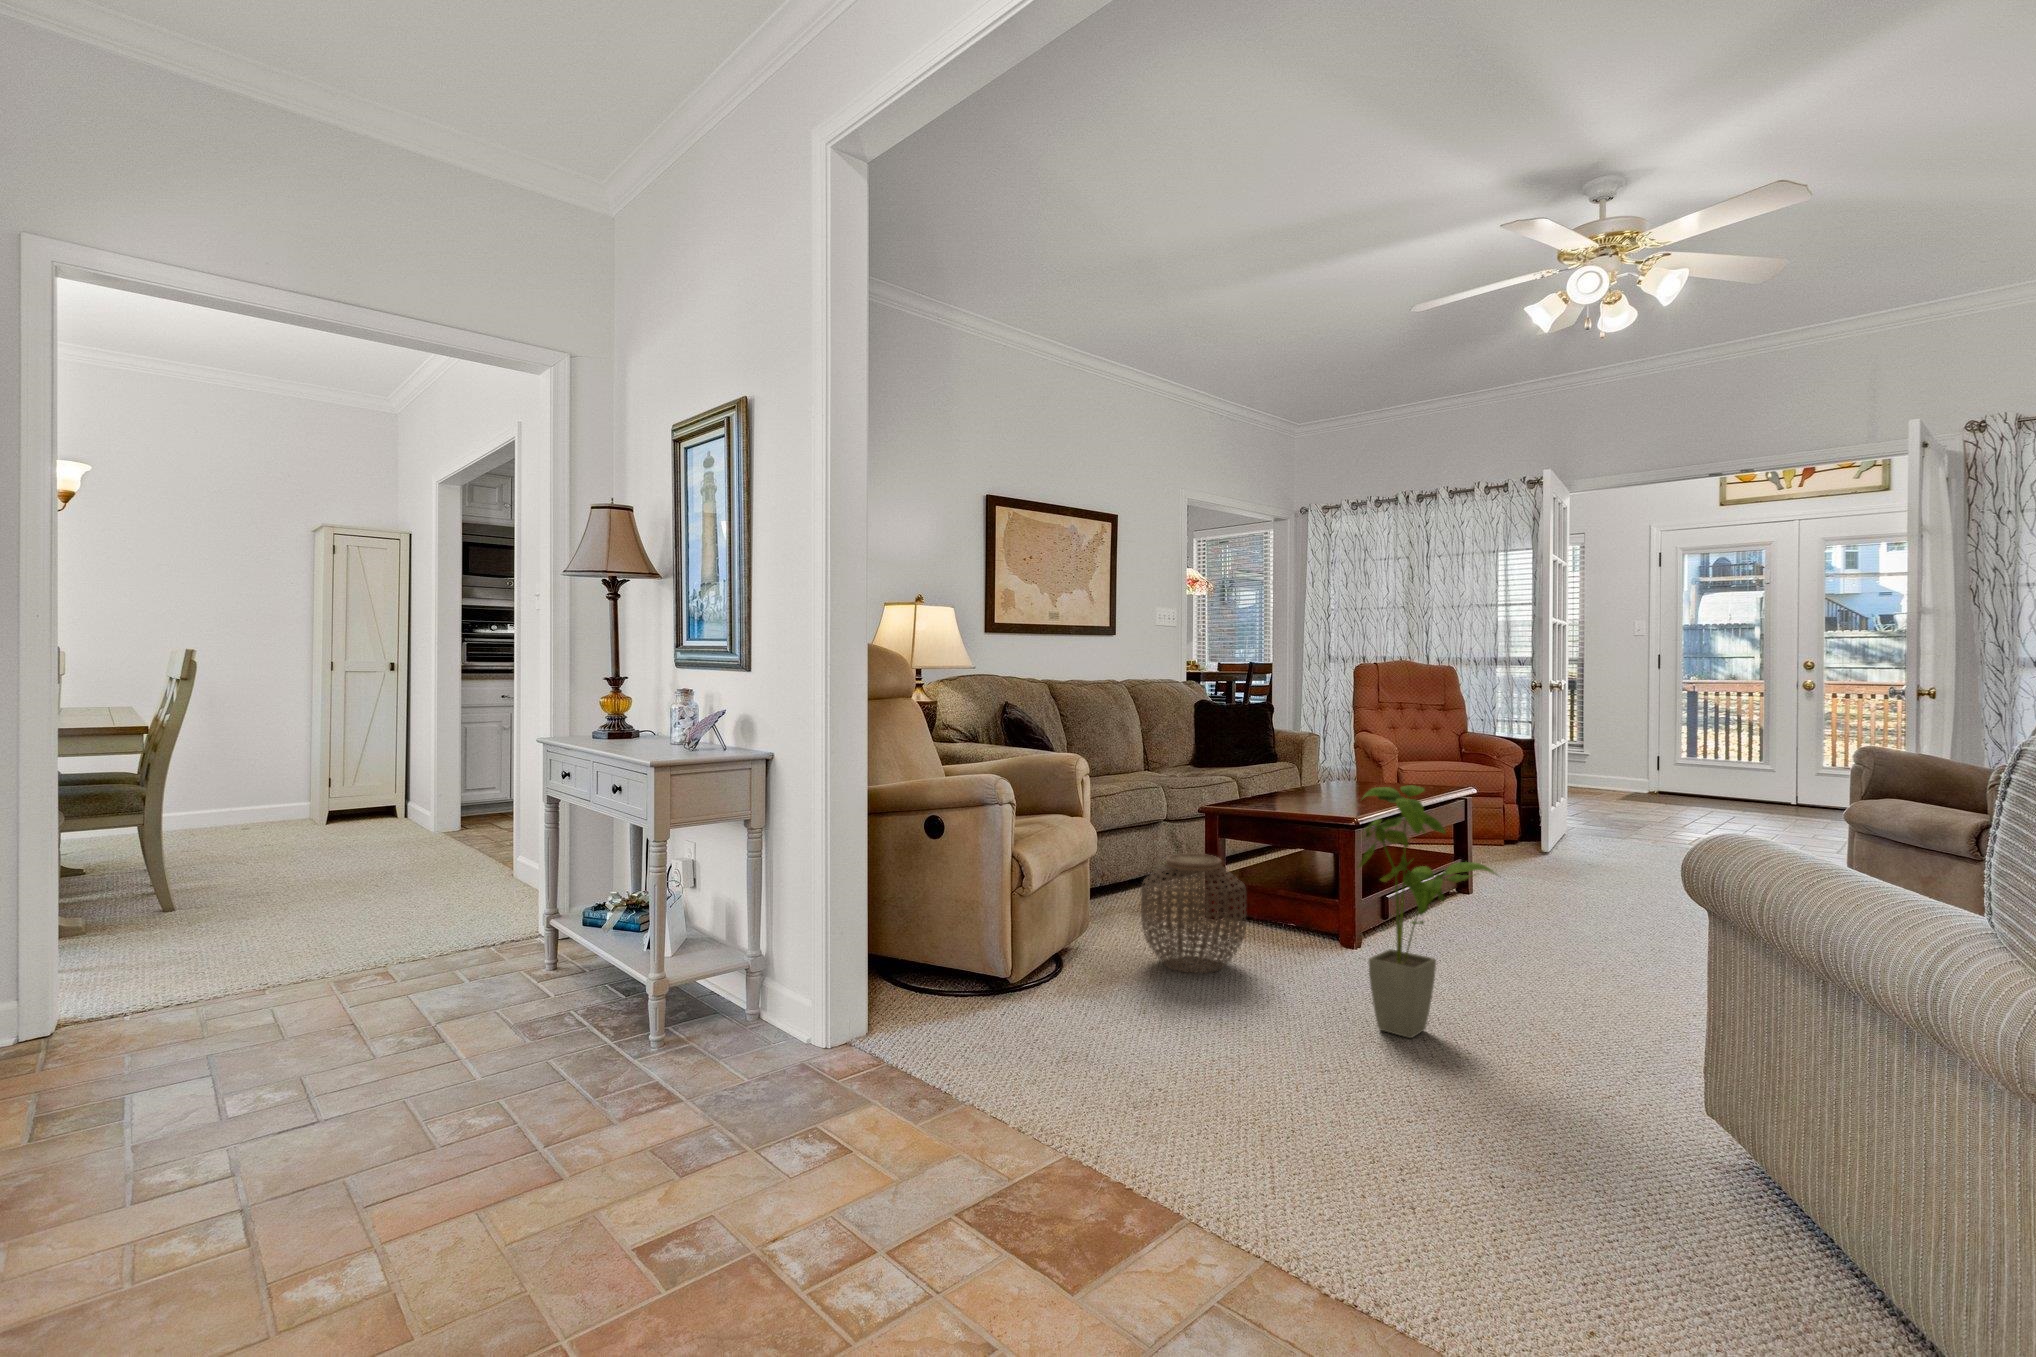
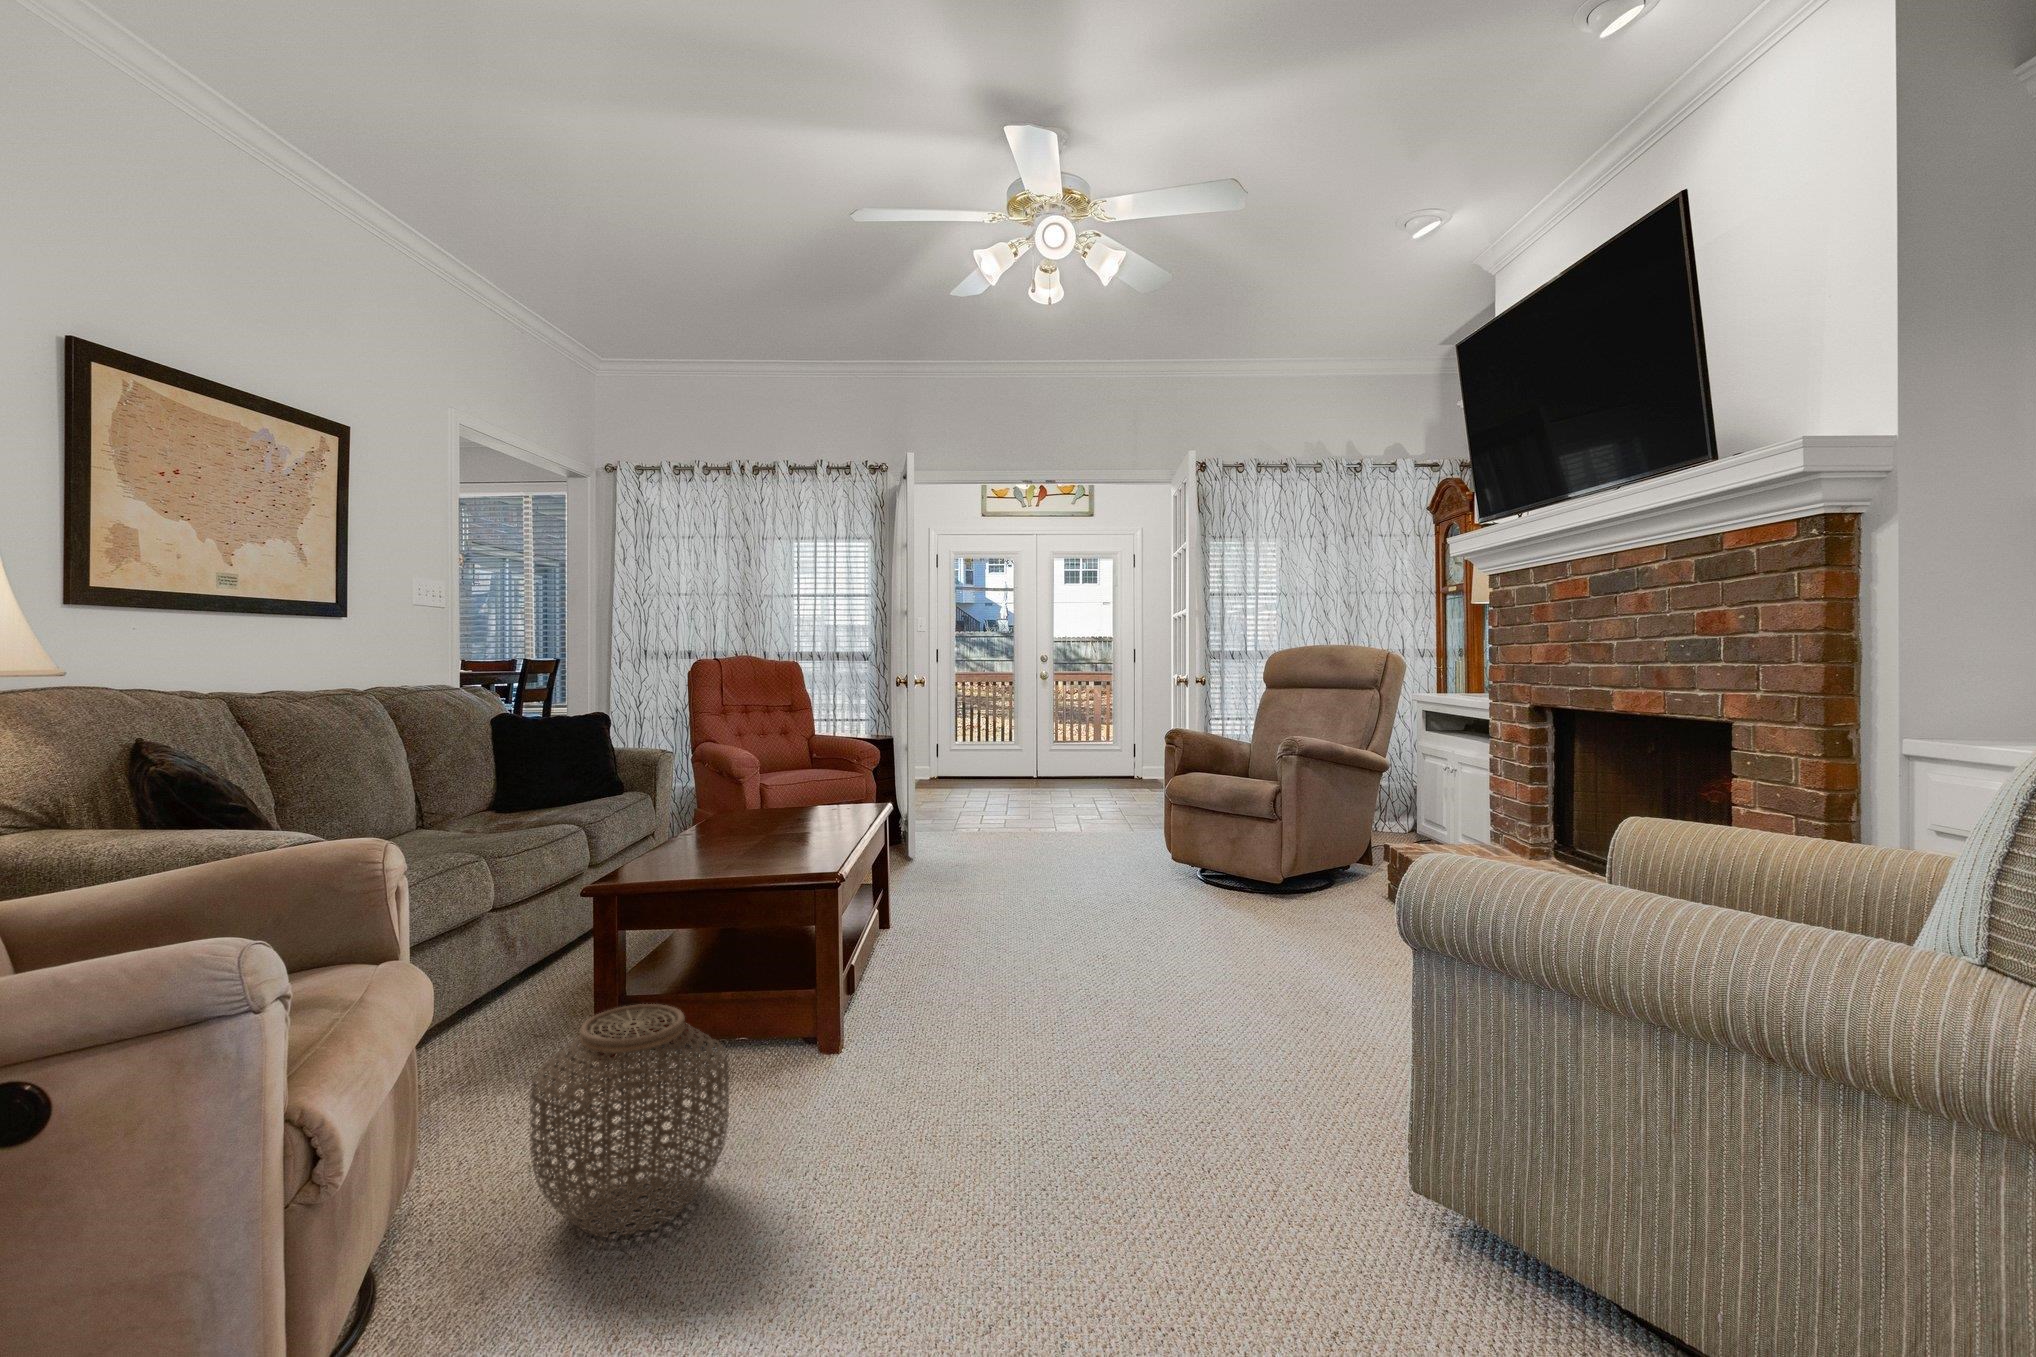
house plant: present [1358,785,1501,1038] -> none [959,868,1157,1257]

